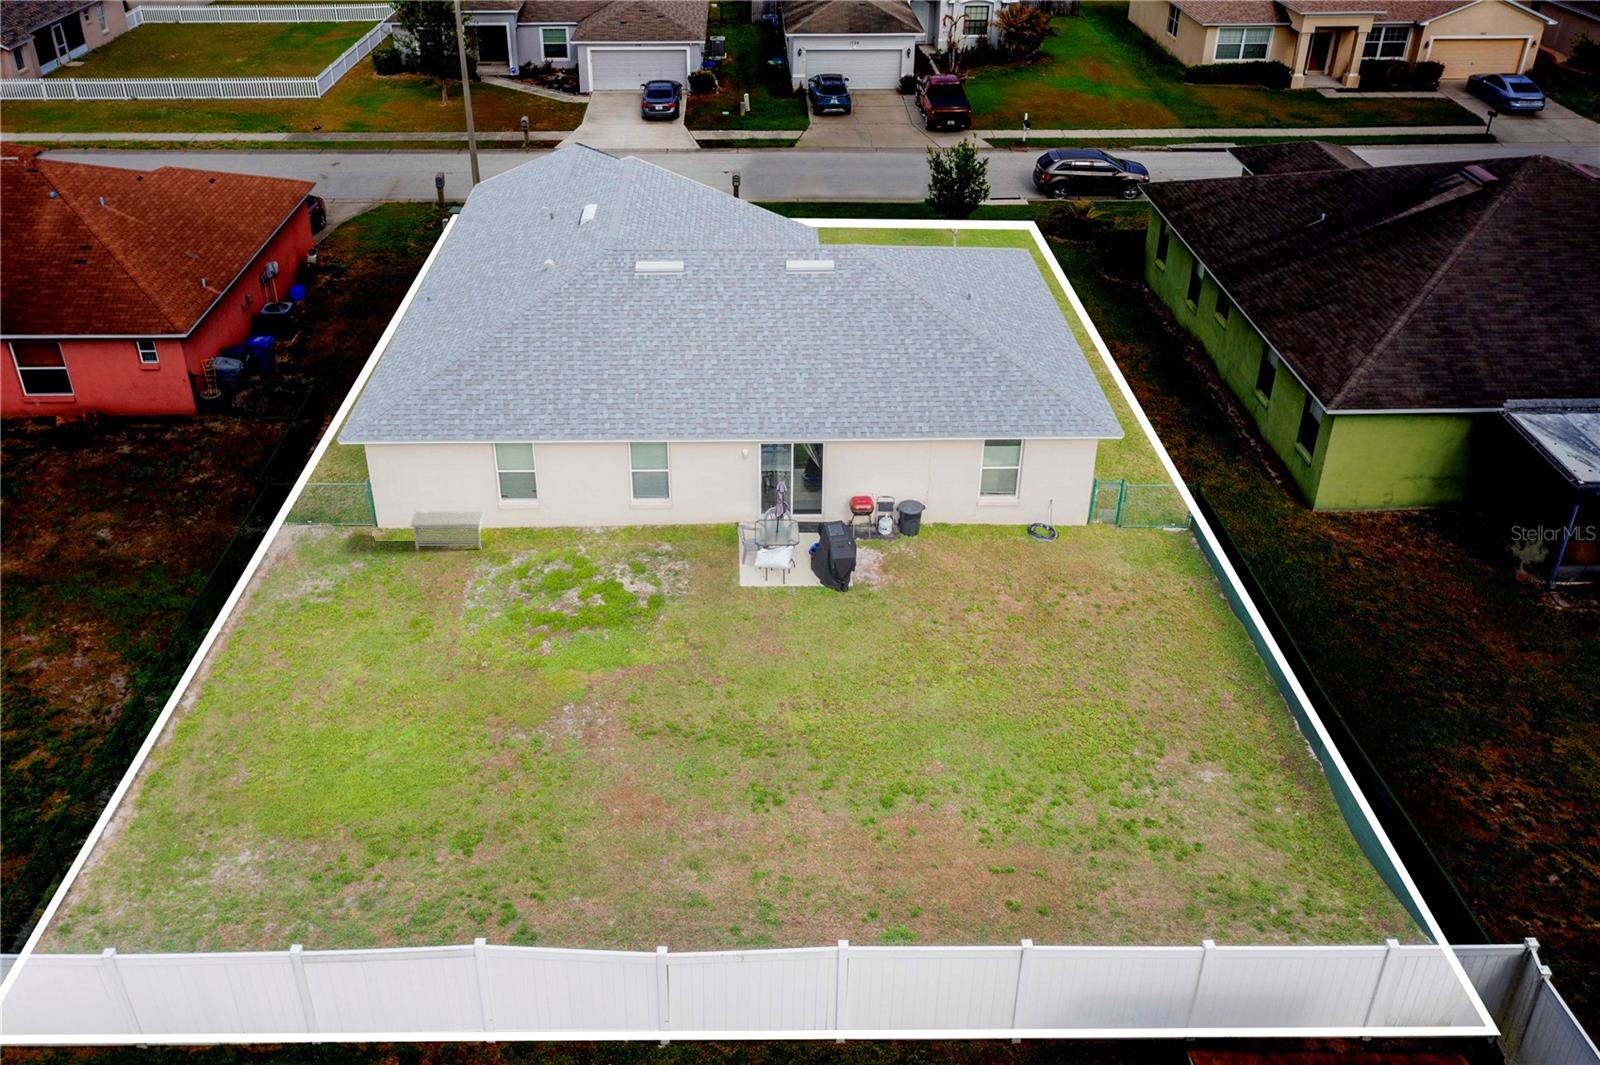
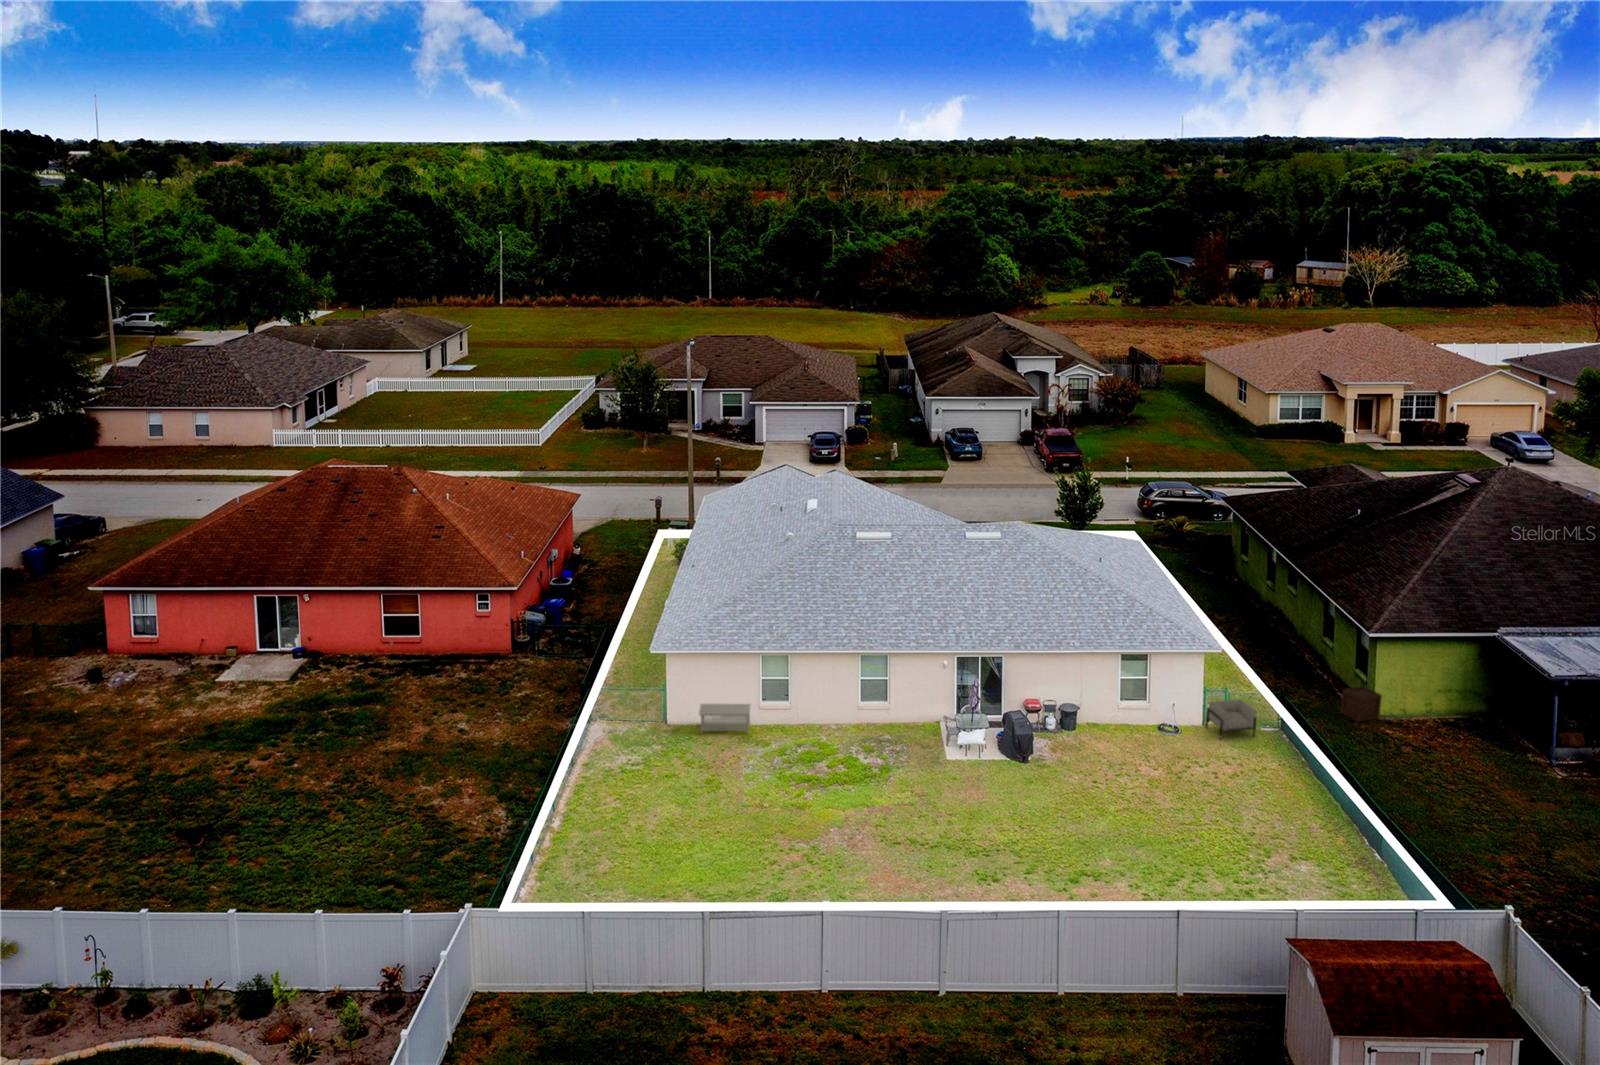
wooden crate: none [1273,466,1328,515] -> present [1340,686,1382,722]
armchair: none [1092,495,1159,551] -> present [1206,699,1257,738]
potted tree: present [1512,538,1547,581] -> none [1530,731,1559,766]

